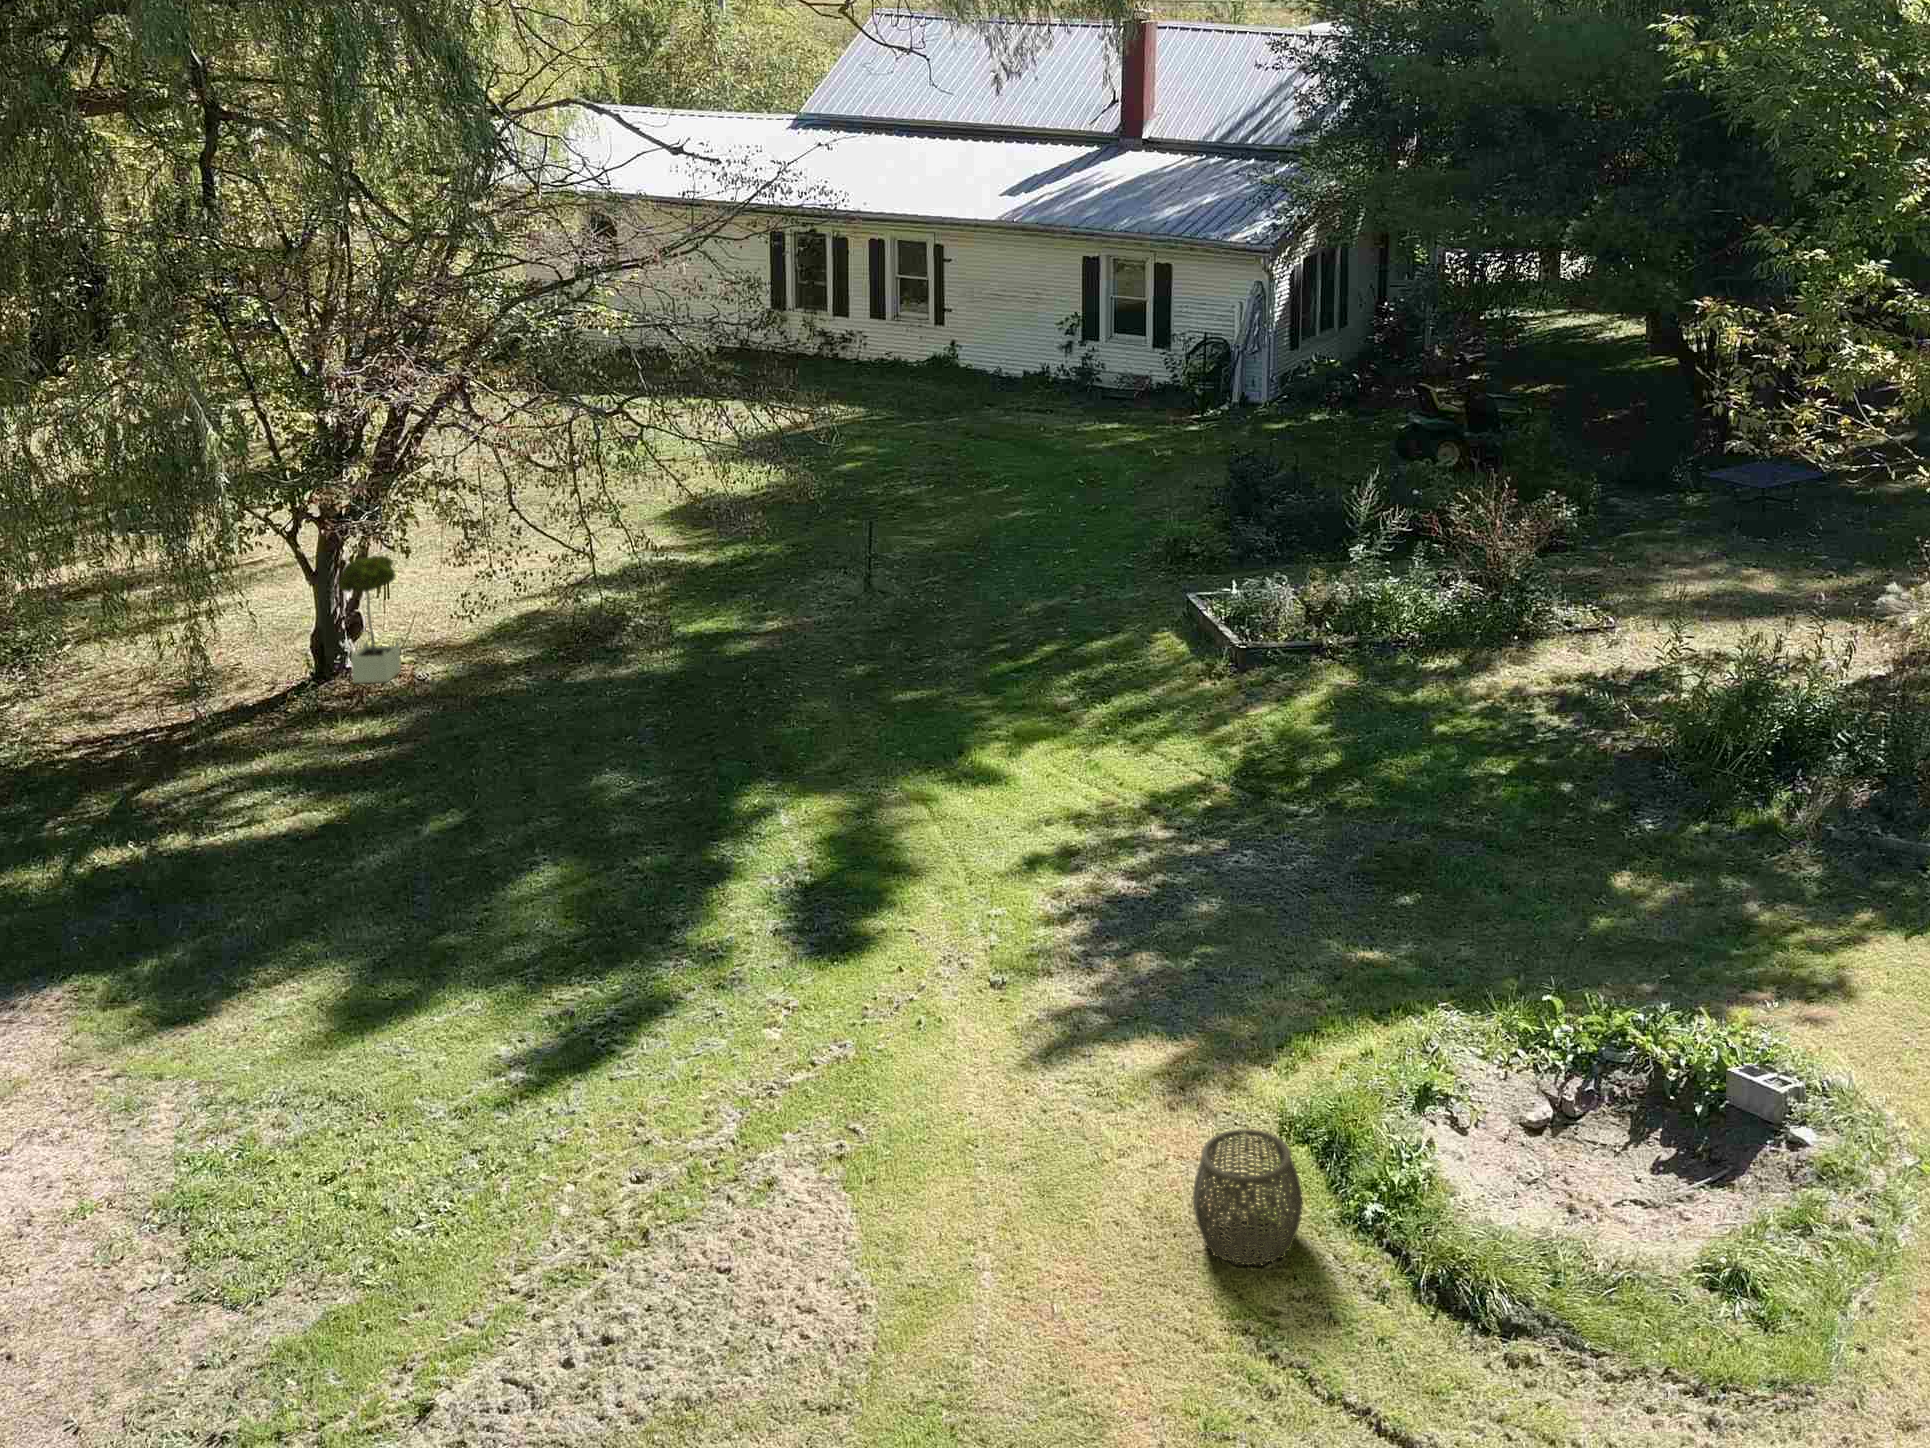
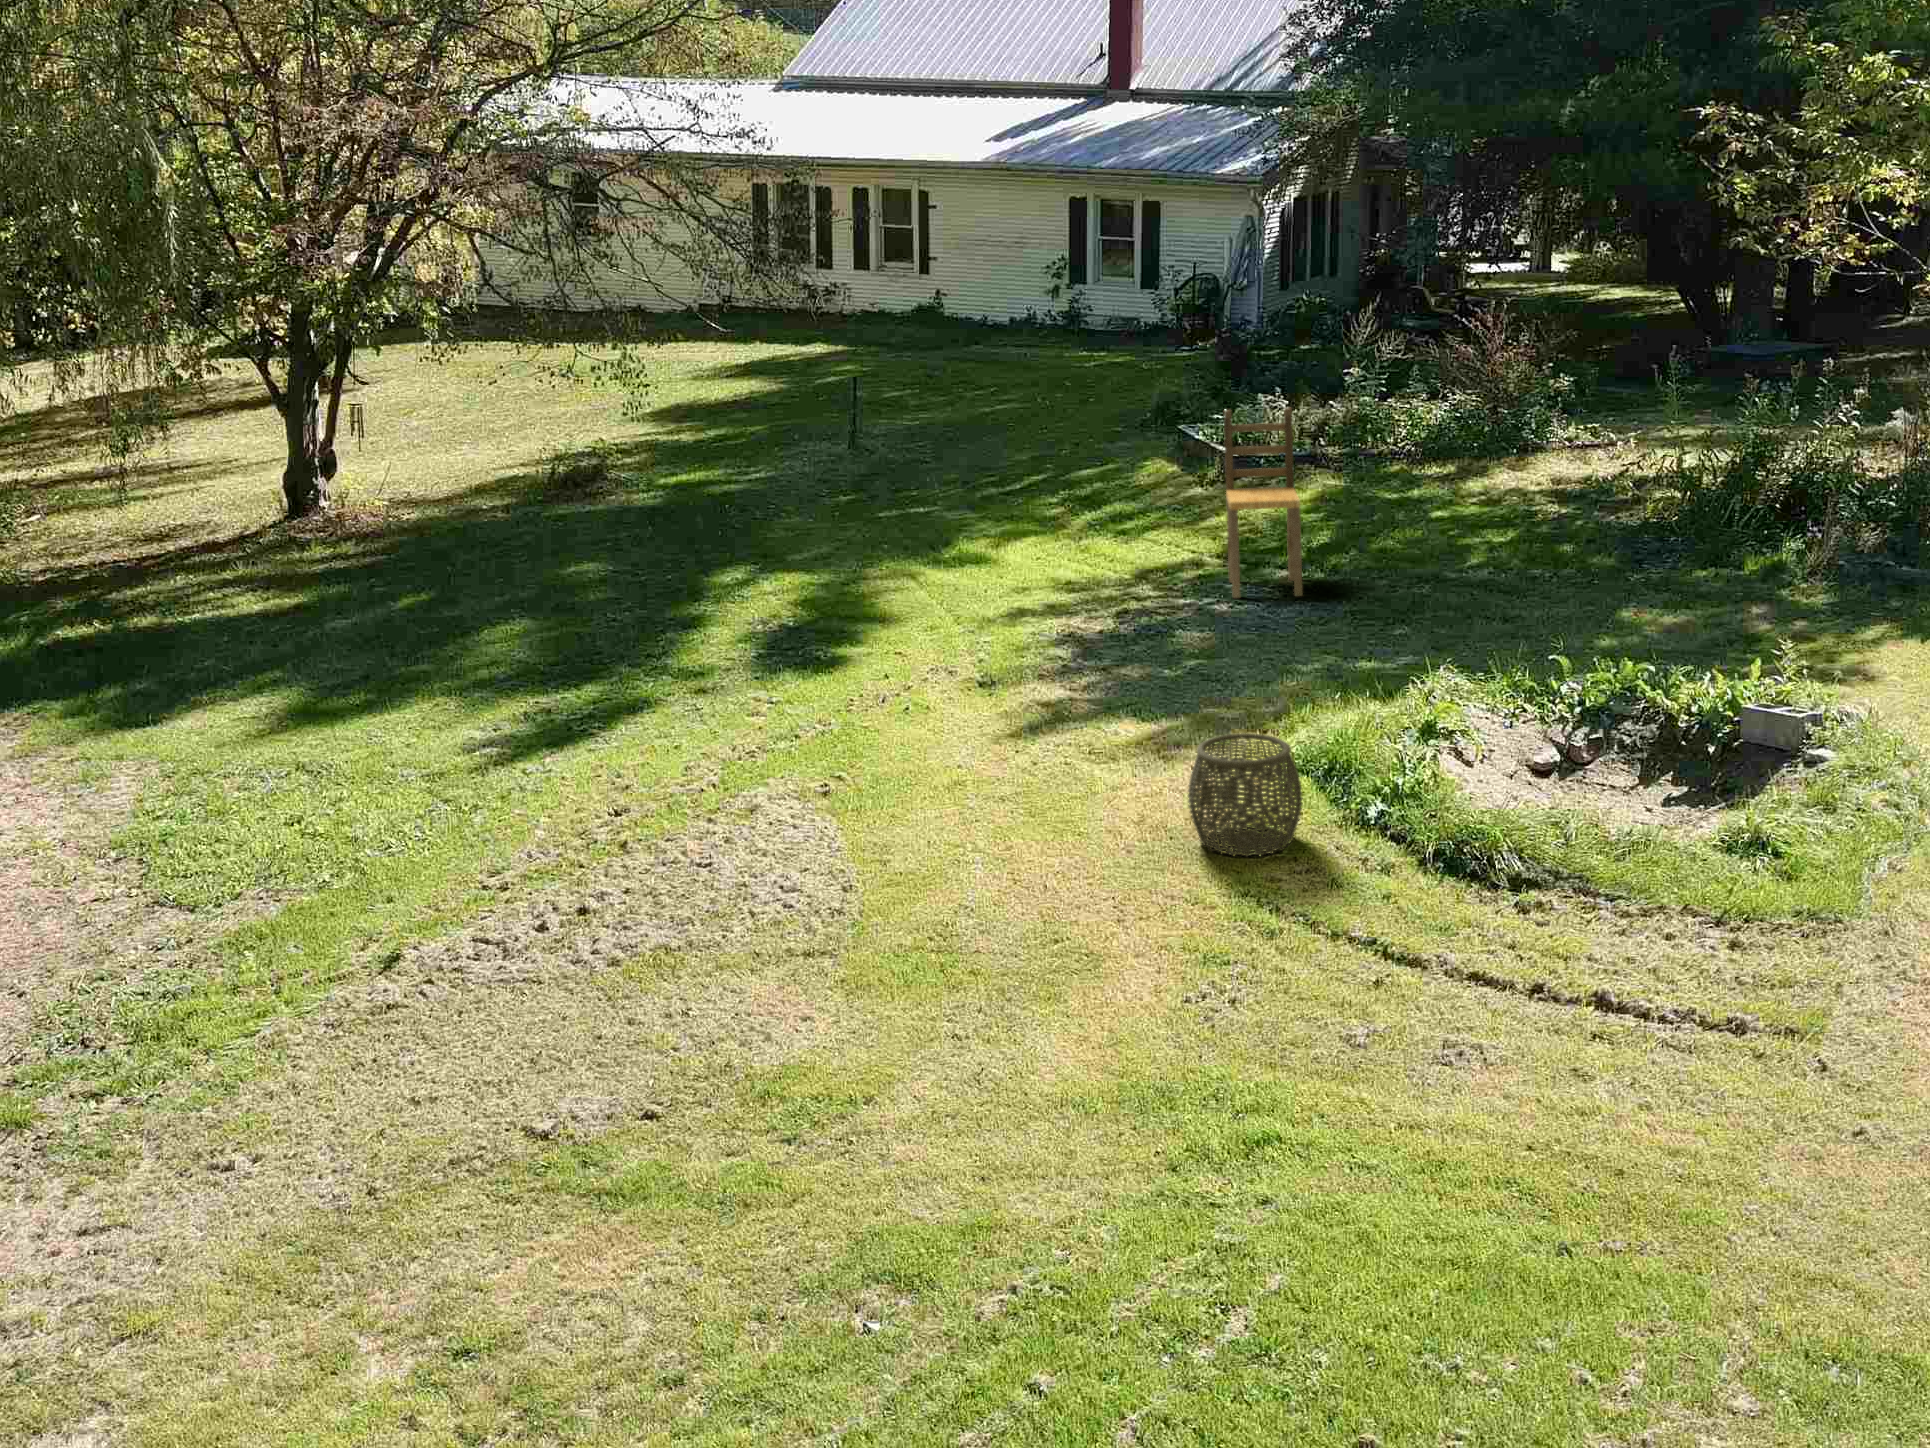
potted tree: present [339,555,401,683] -> none [315,393,381,525]
chair: none [1233,647,1309,842] -> present [1224,408,1303,598]

